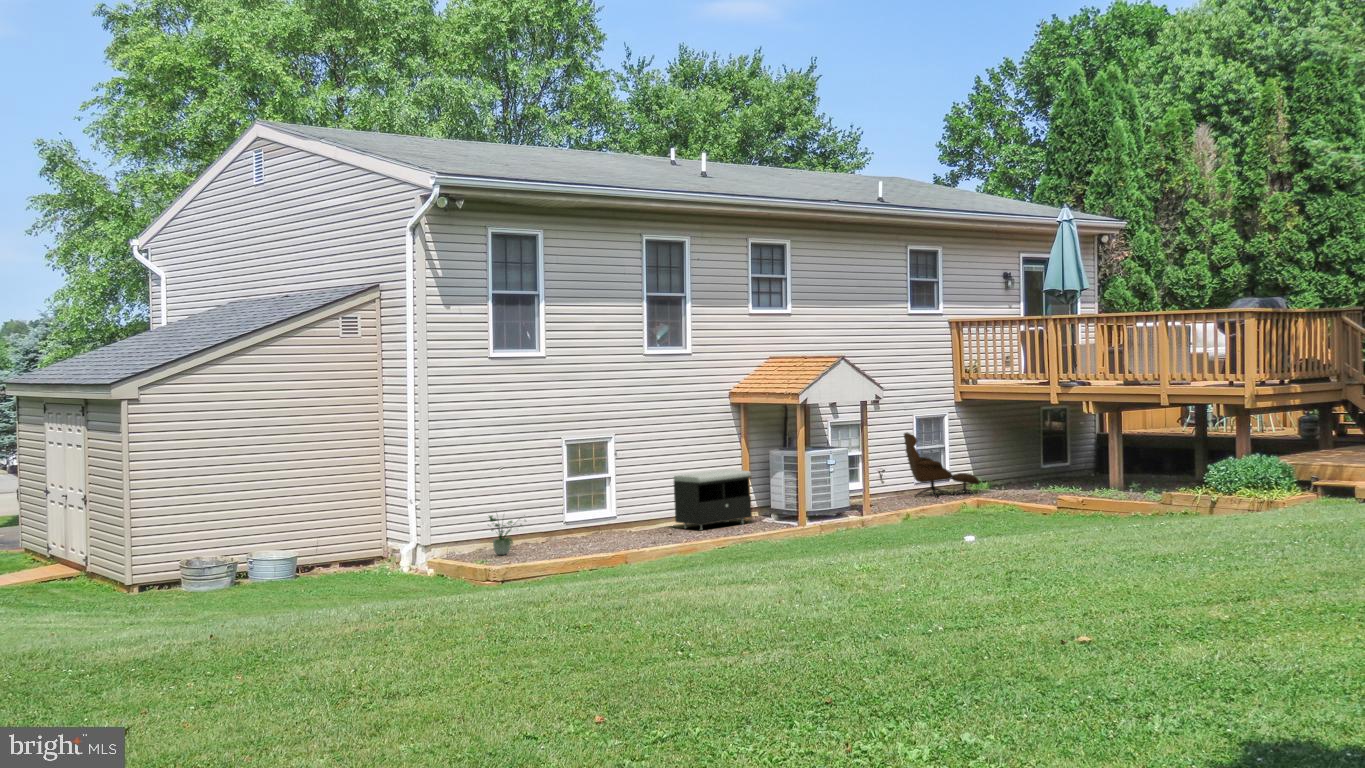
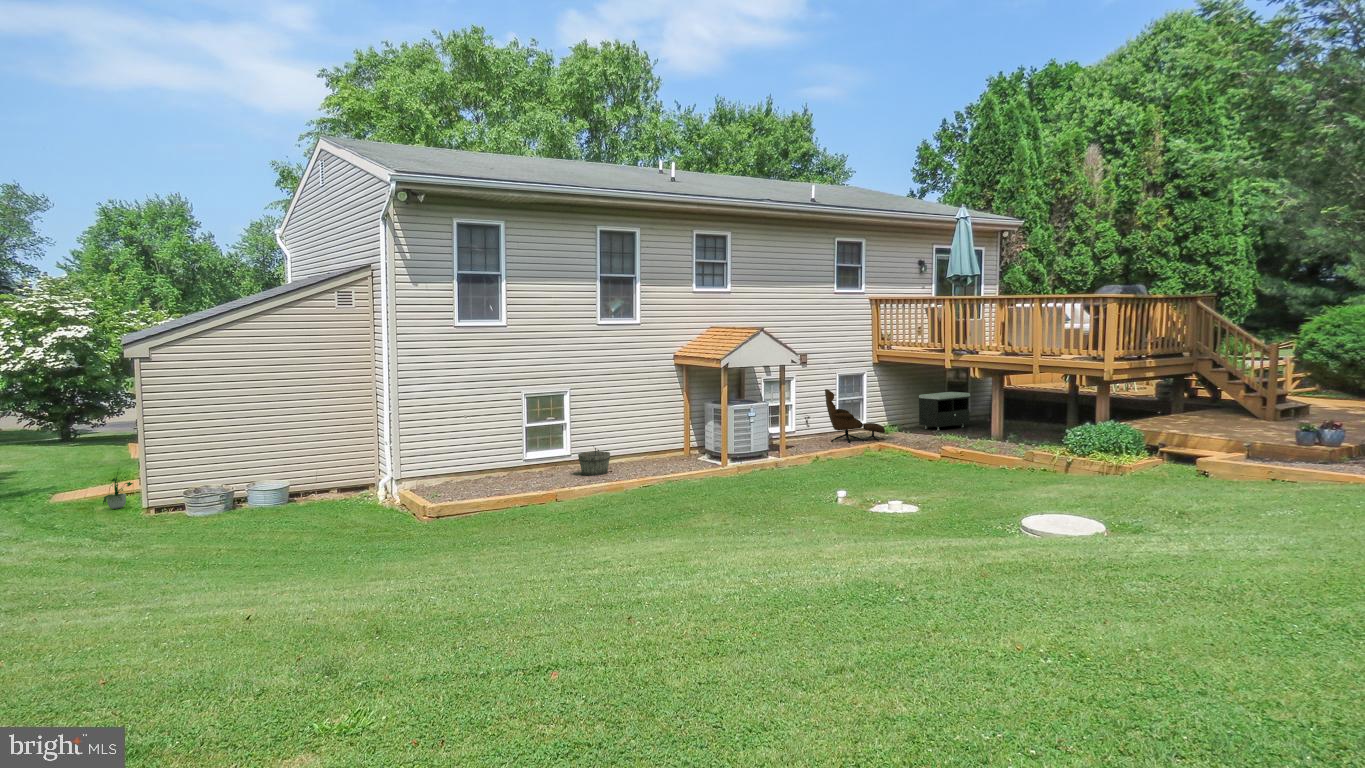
storage bench: present [674,470,752,530] -> present [919,392,970,430]
wooden bucket: none [626,503,664,538] -> present [578,446,610,476]
potted plant: present [489,516,514,555] -> present [103,476,133,509]

